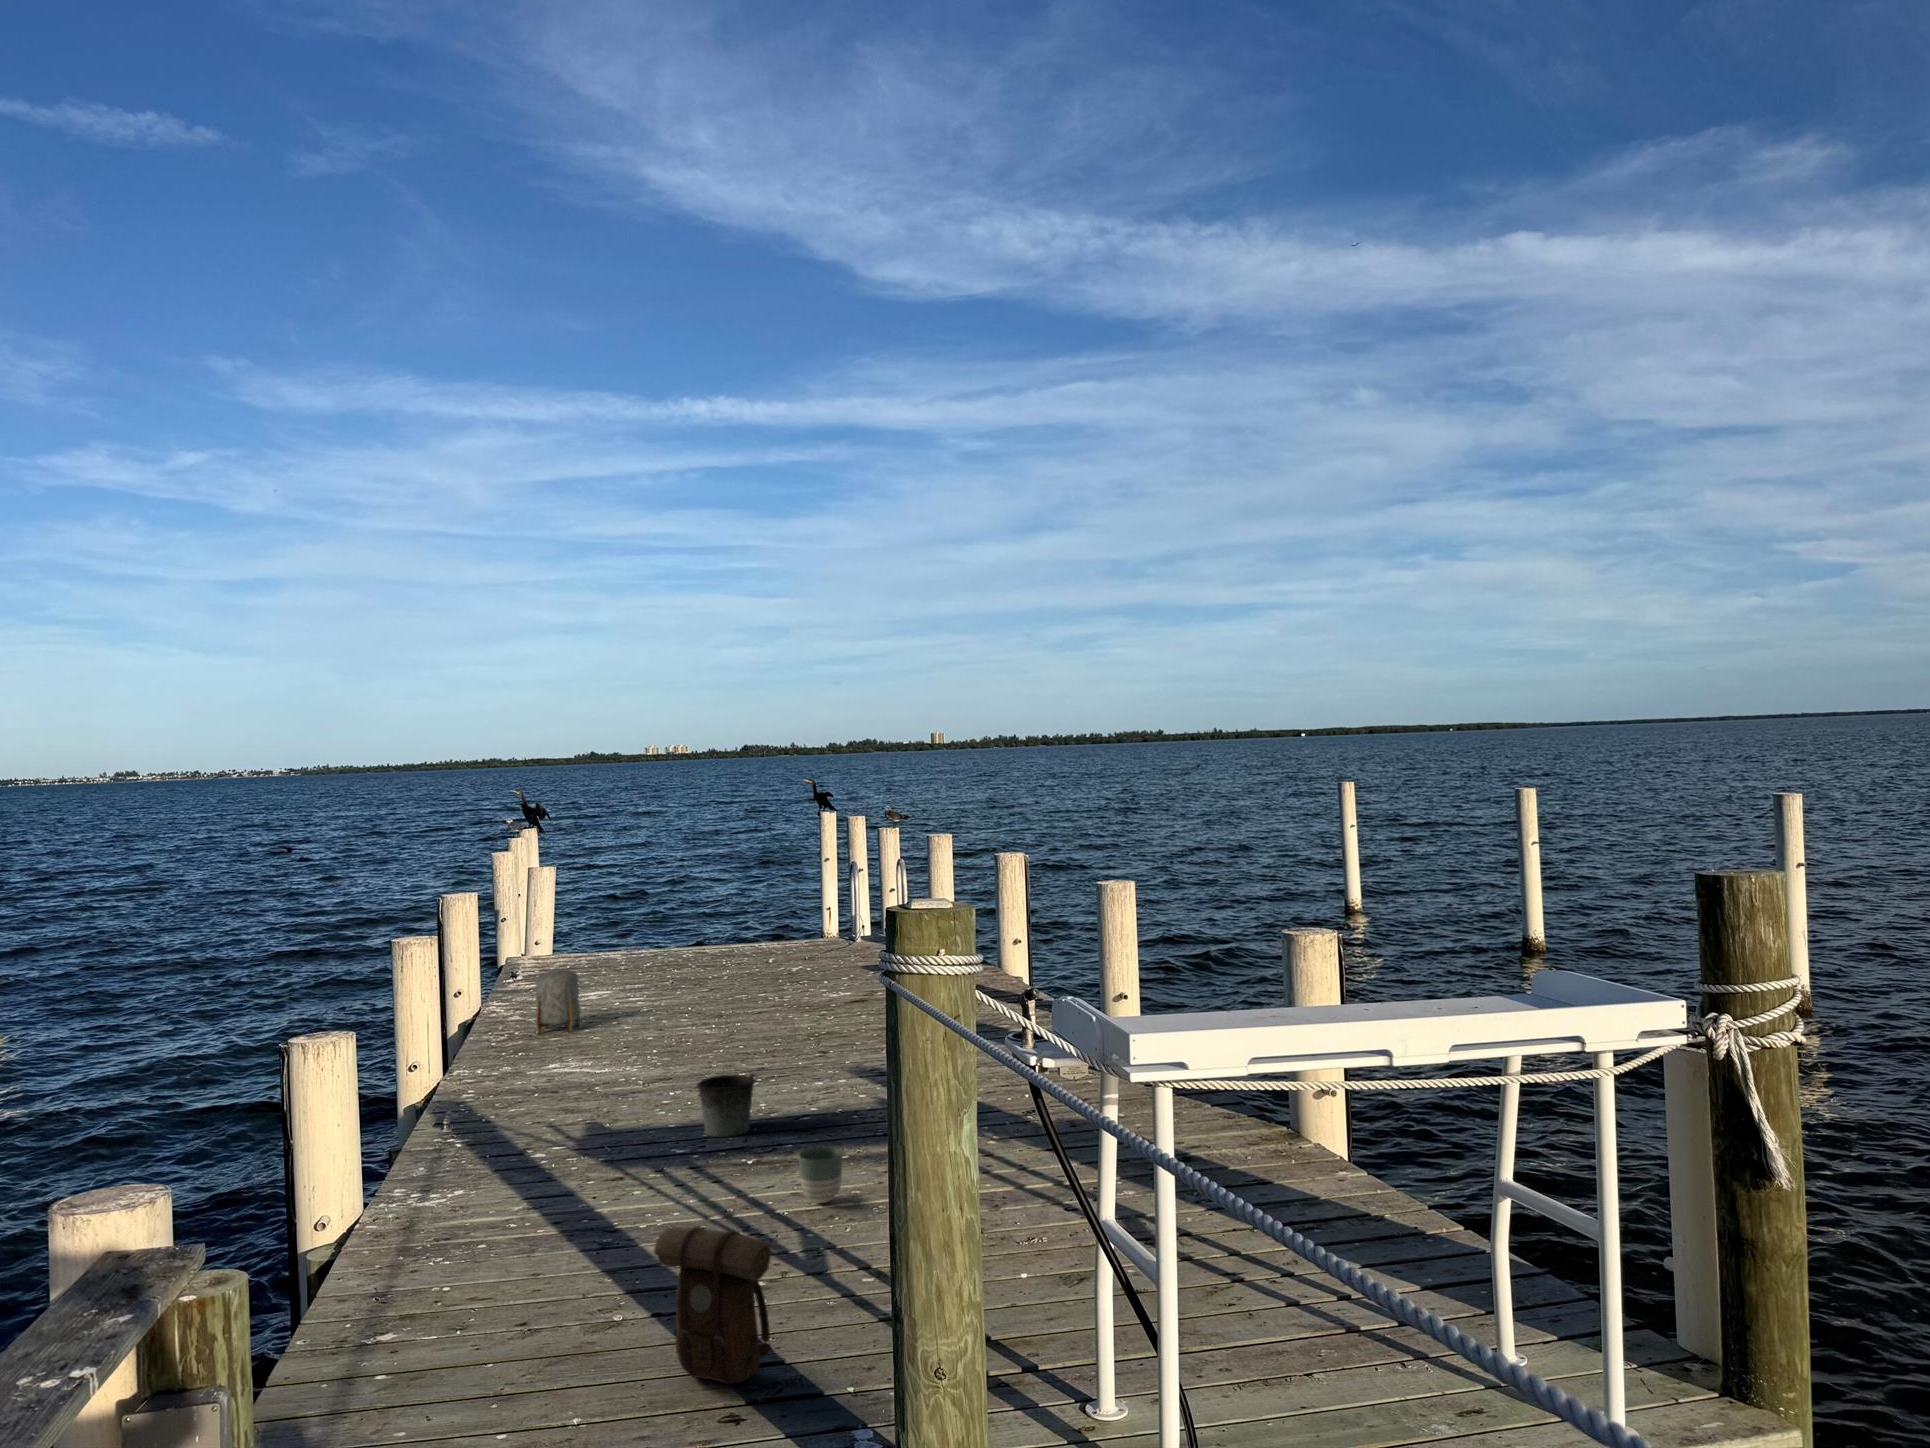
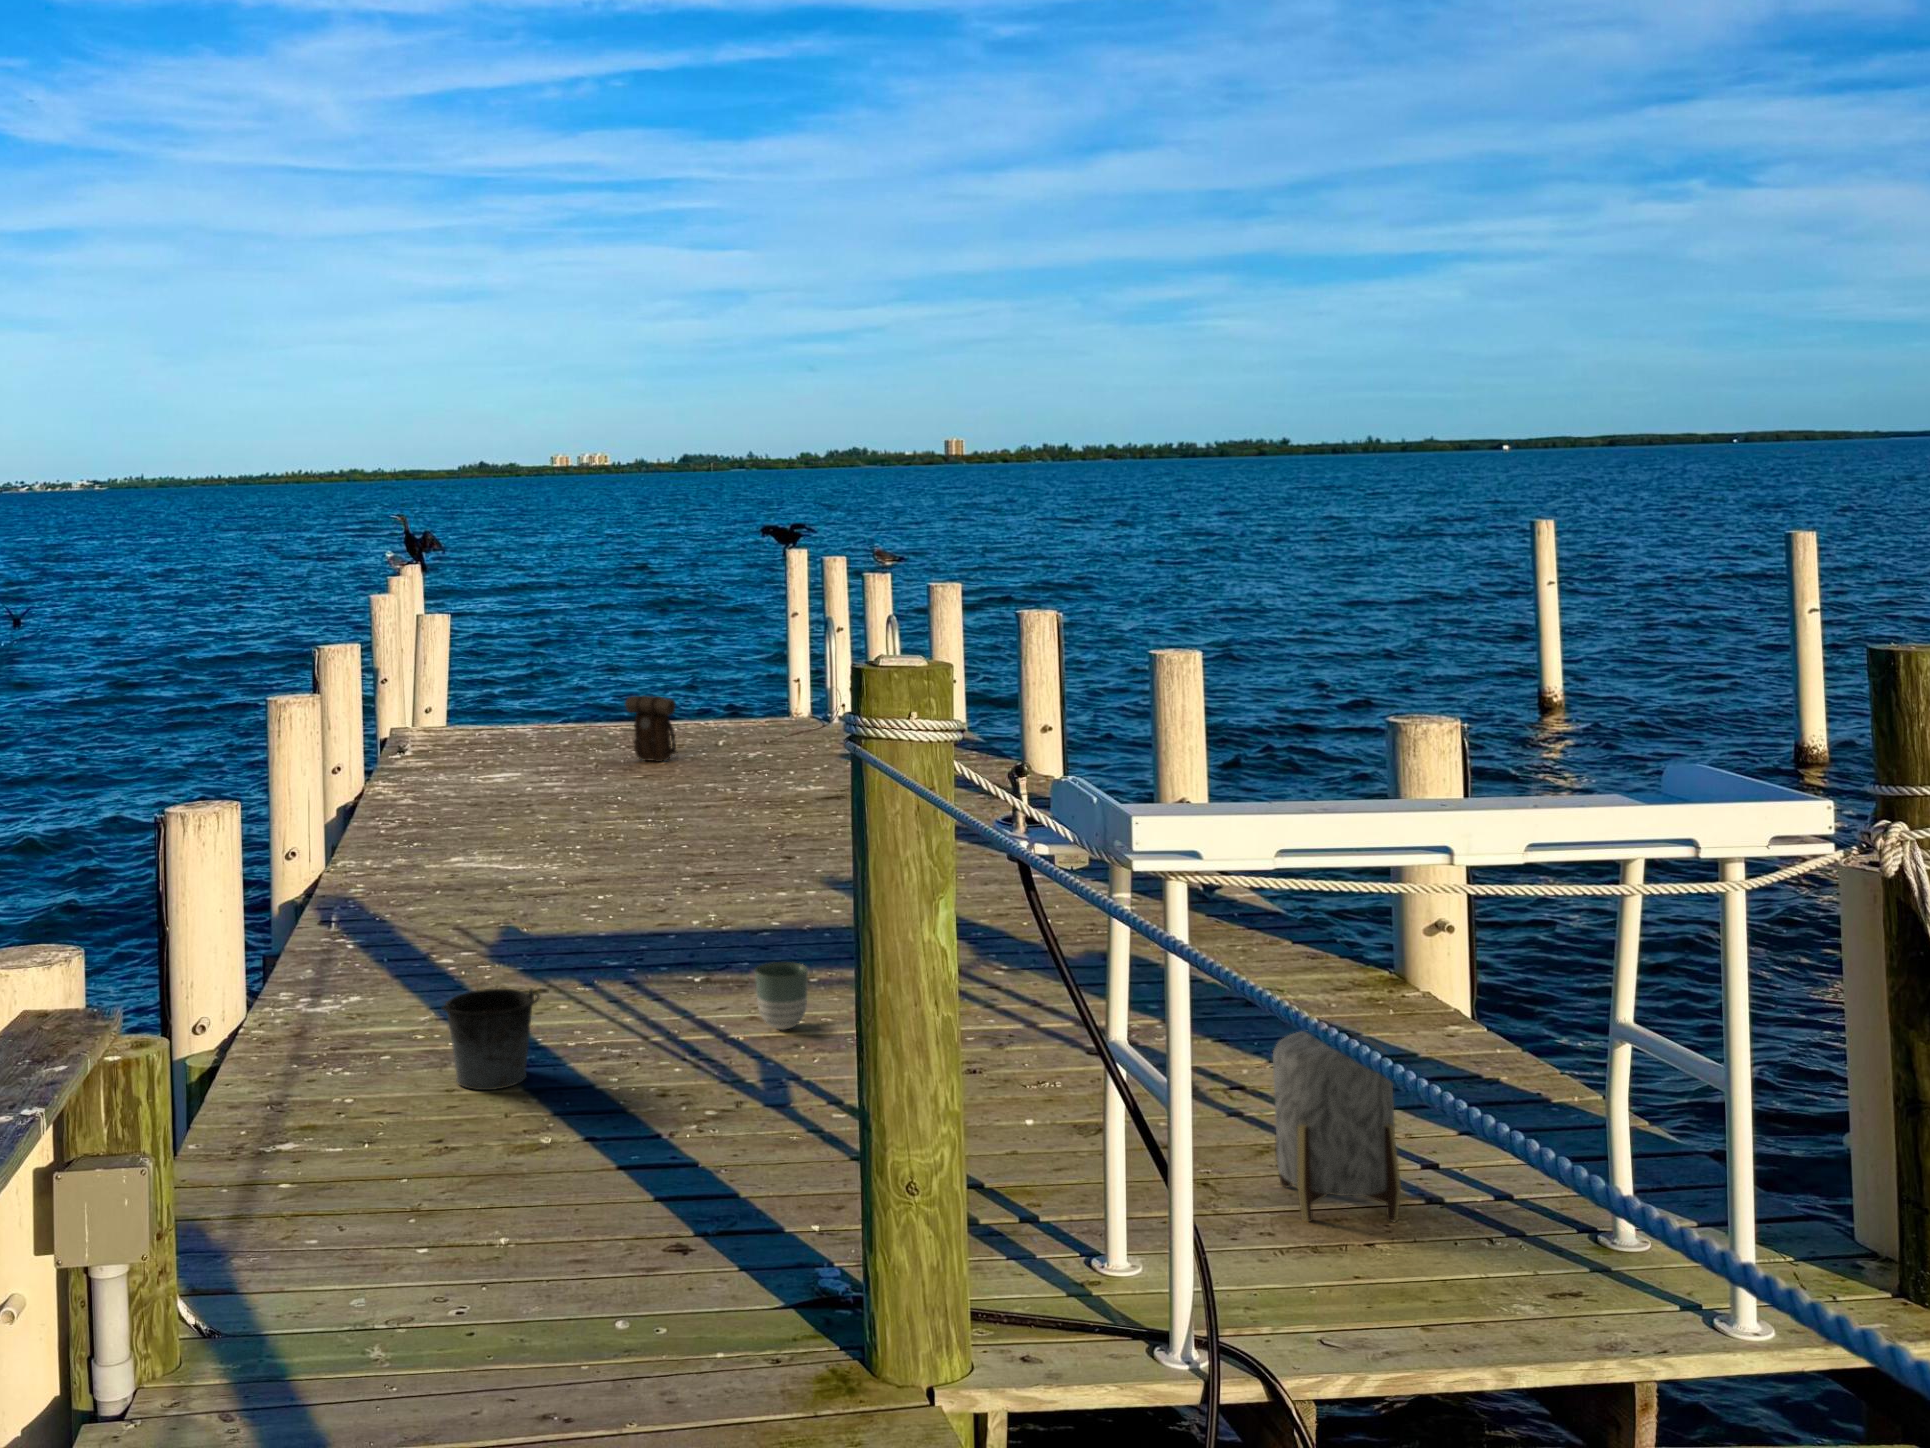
stool: present [535,970,580,1034] -> present [1273,1031,1401,1222]
bucket: present [697,1074,757,1137] -> present [442,989,540,1090]
backpack: present [654,1226,774,1384] -> present [625,695,677,762]

